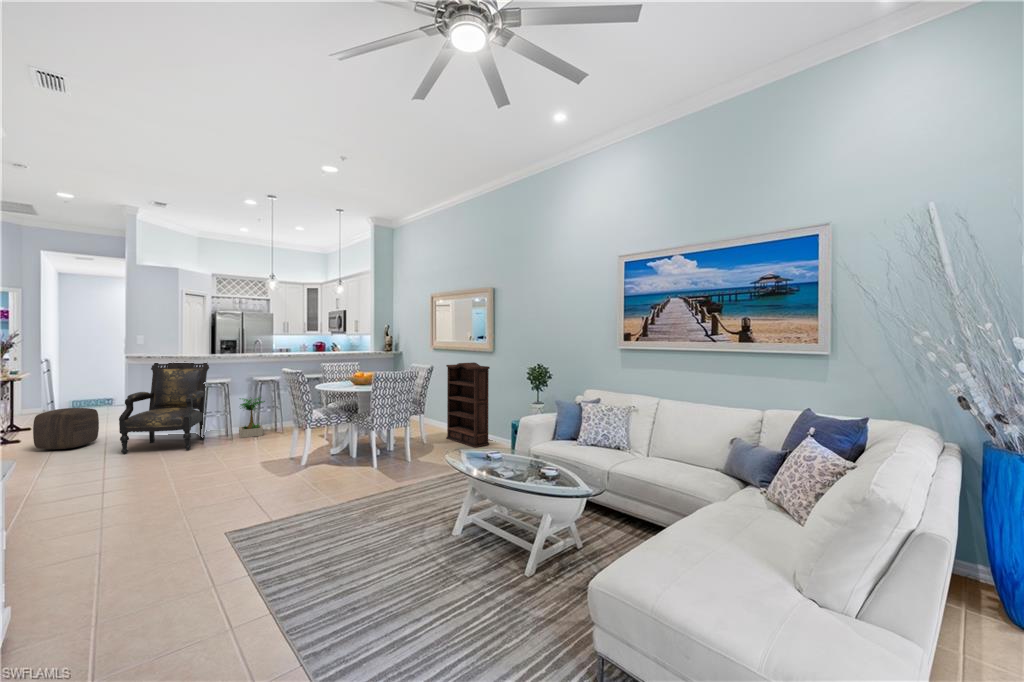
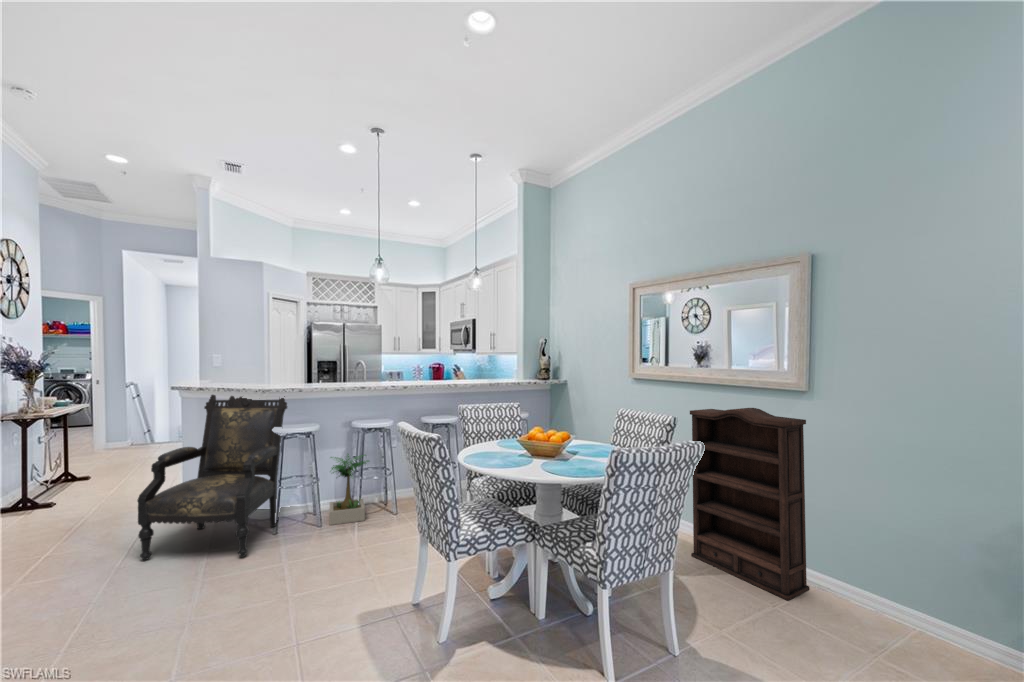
ottoman: present [33,408,99,449] -> none [31,468,132,538]

